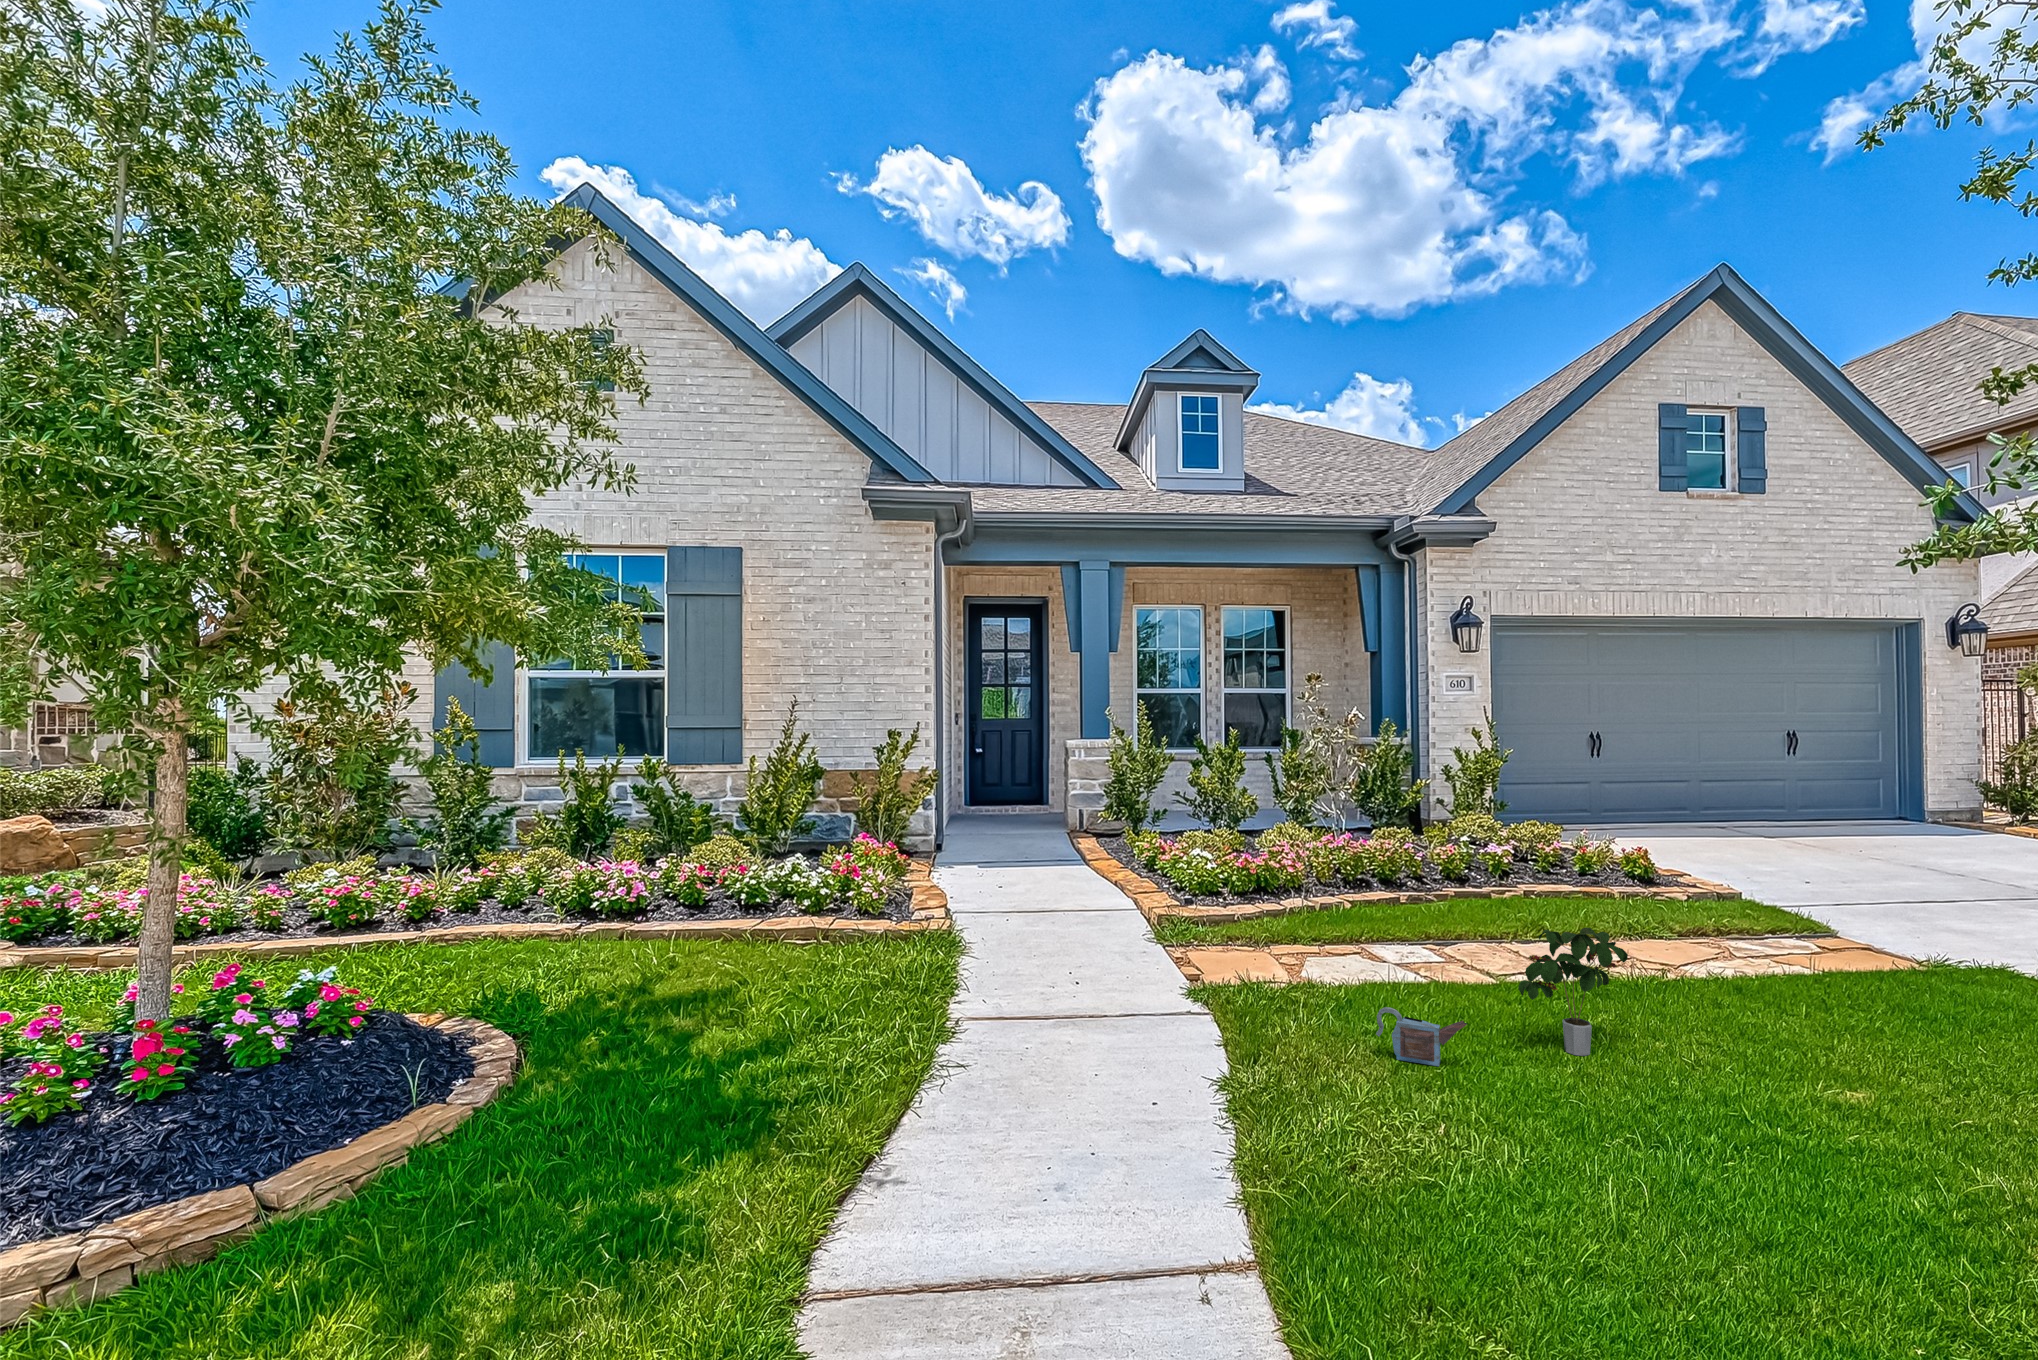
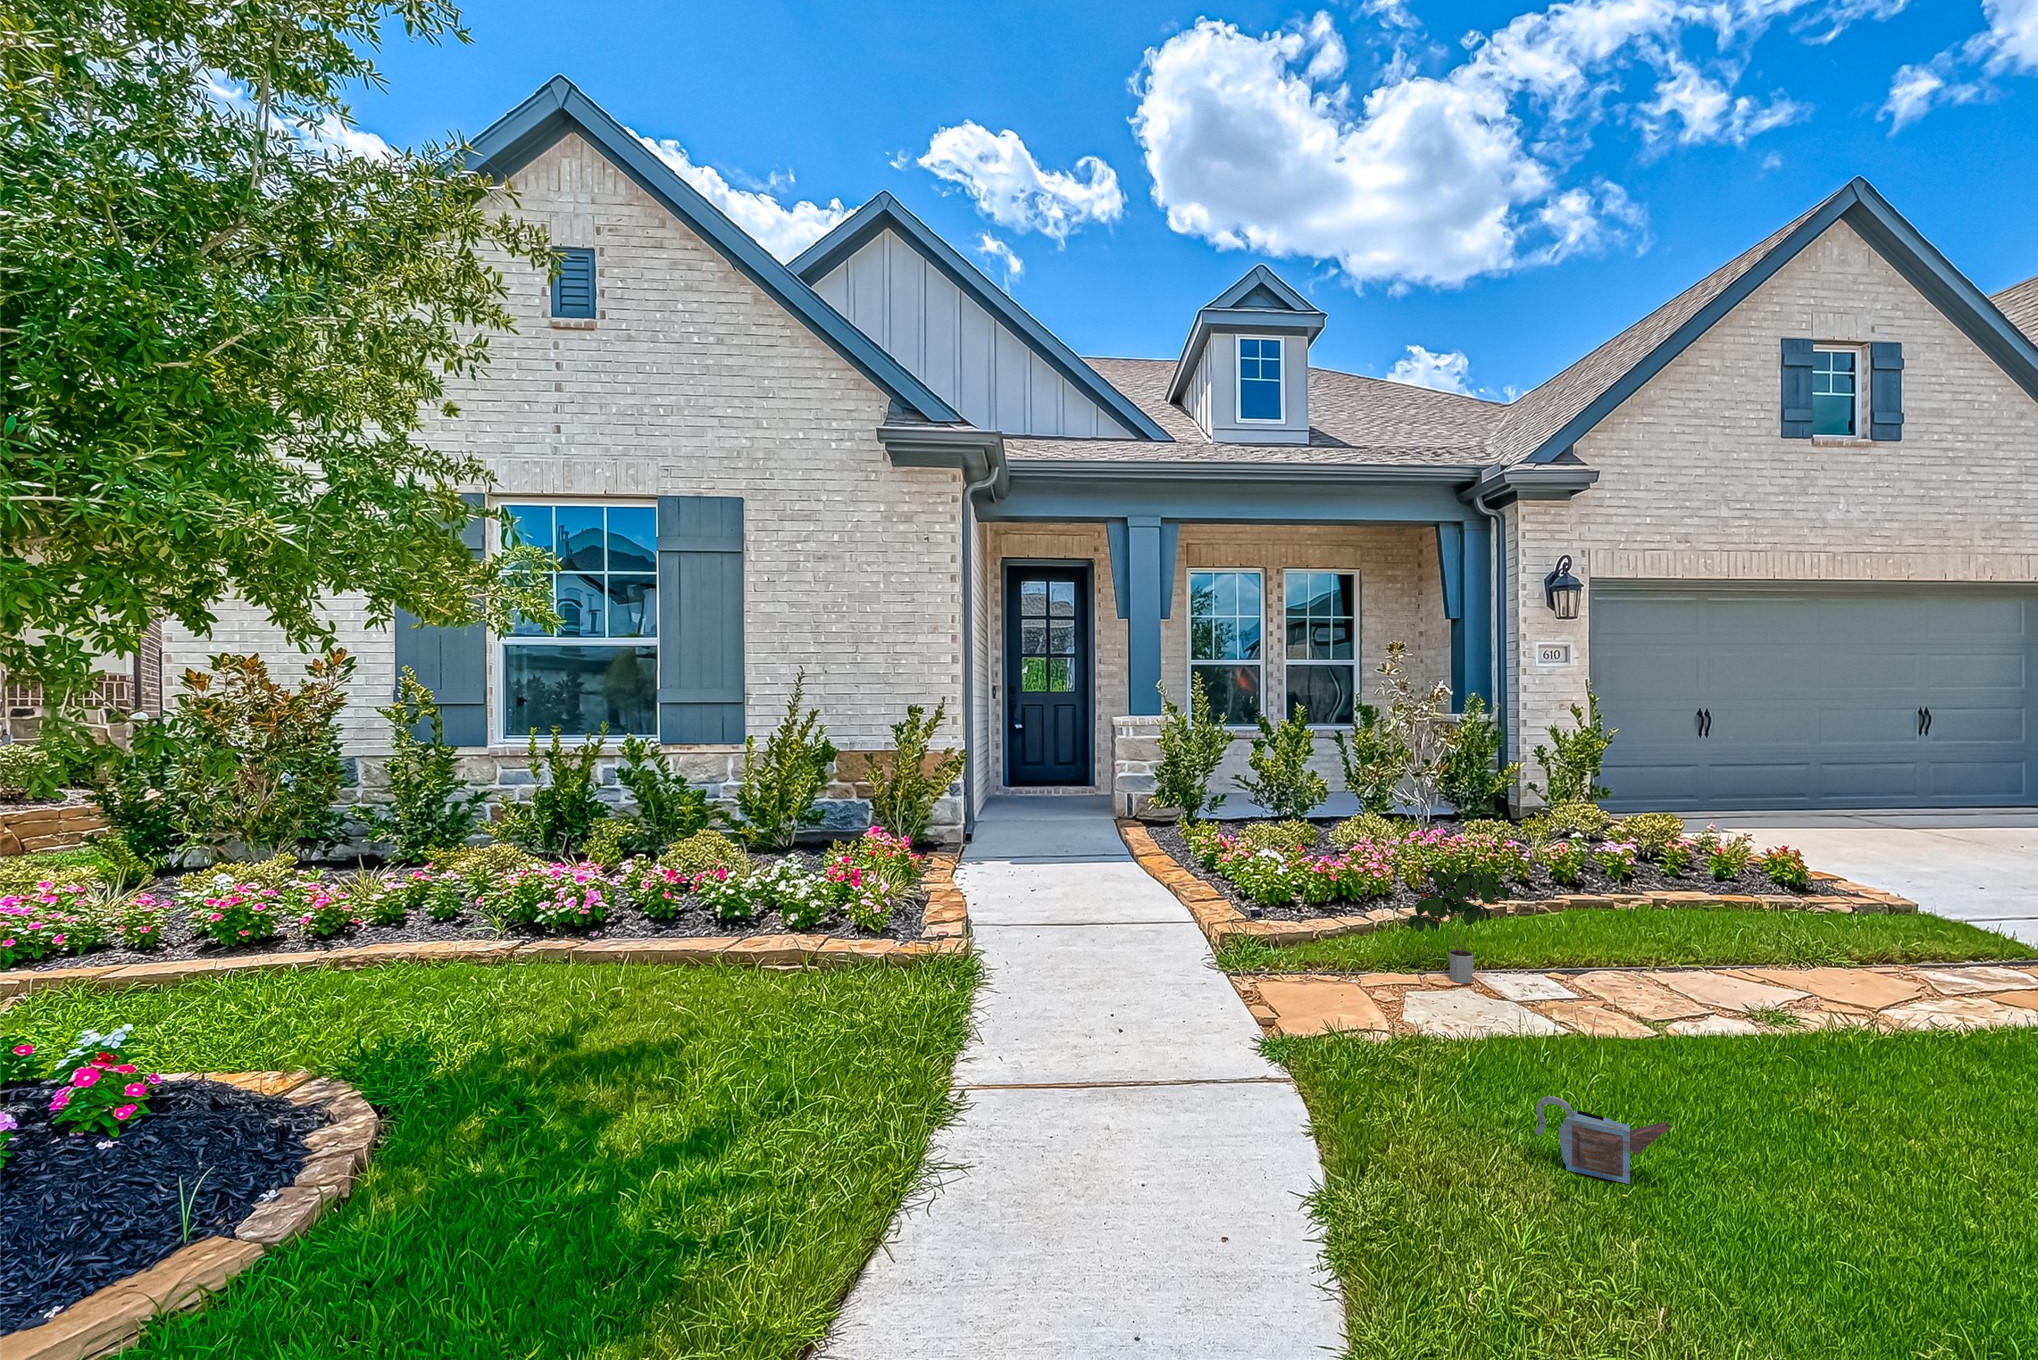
potted plant: present [1518,928,1628,1056] -> present [1408,869,1509,983]

